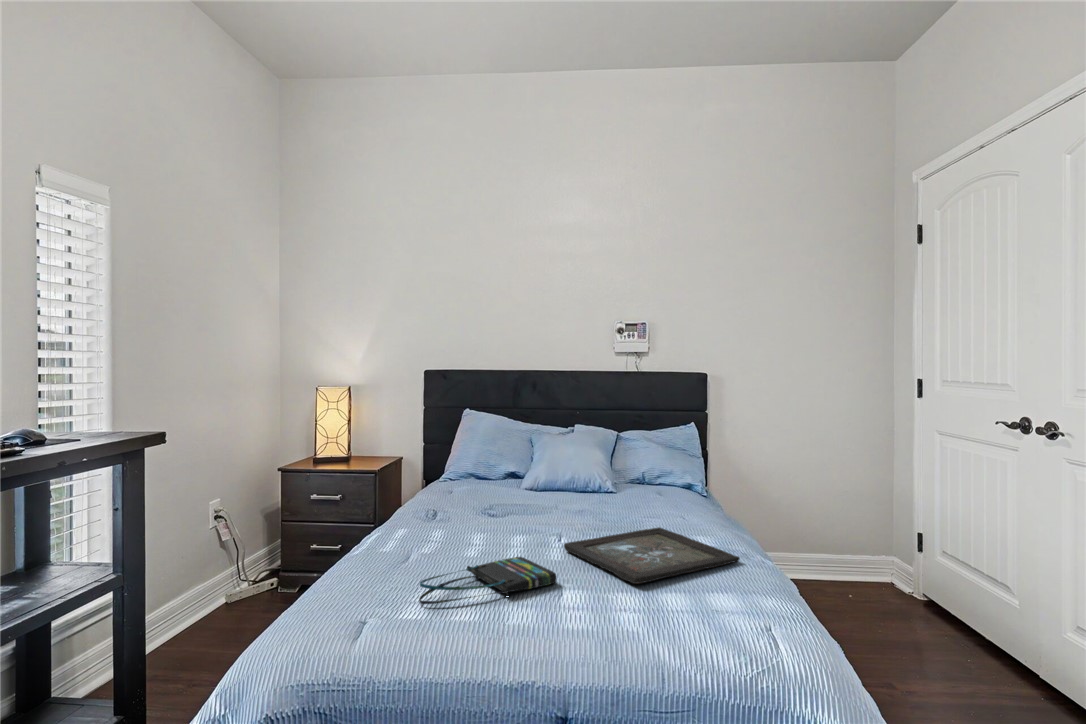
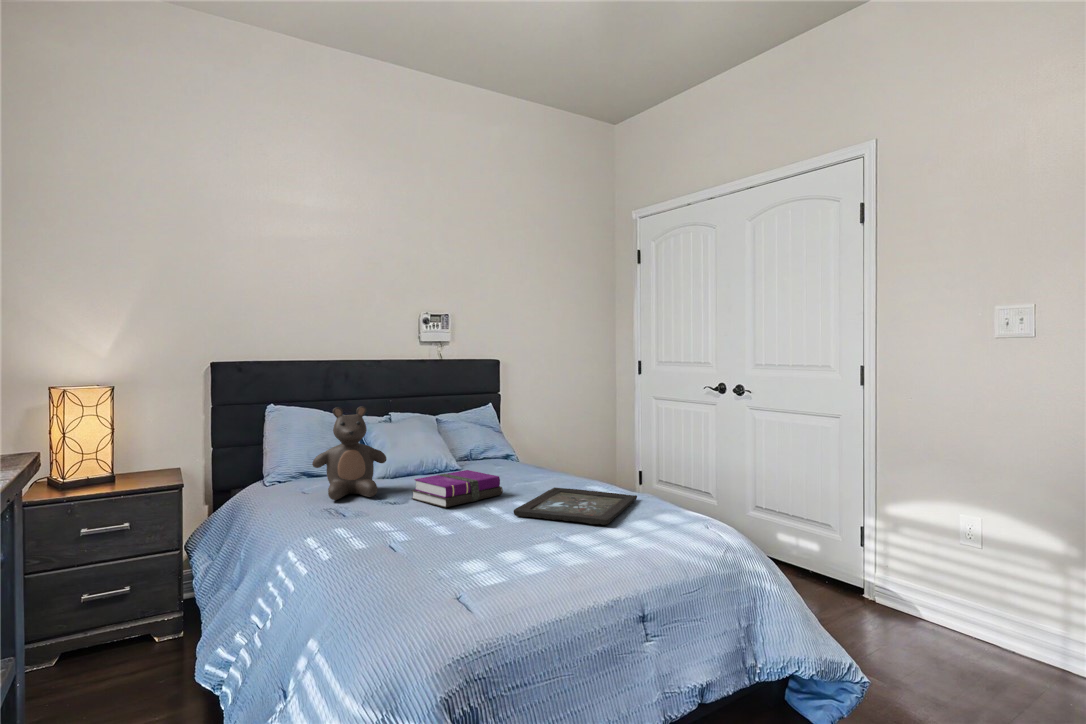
teddy bear: none [446,415,513,505] -> present [312,406,387,500]
notebook: none [512,492,598,527] -> present [412,470,503,508]
tote bag: present [419,557,557,604] -> none [475,525,554,573]

